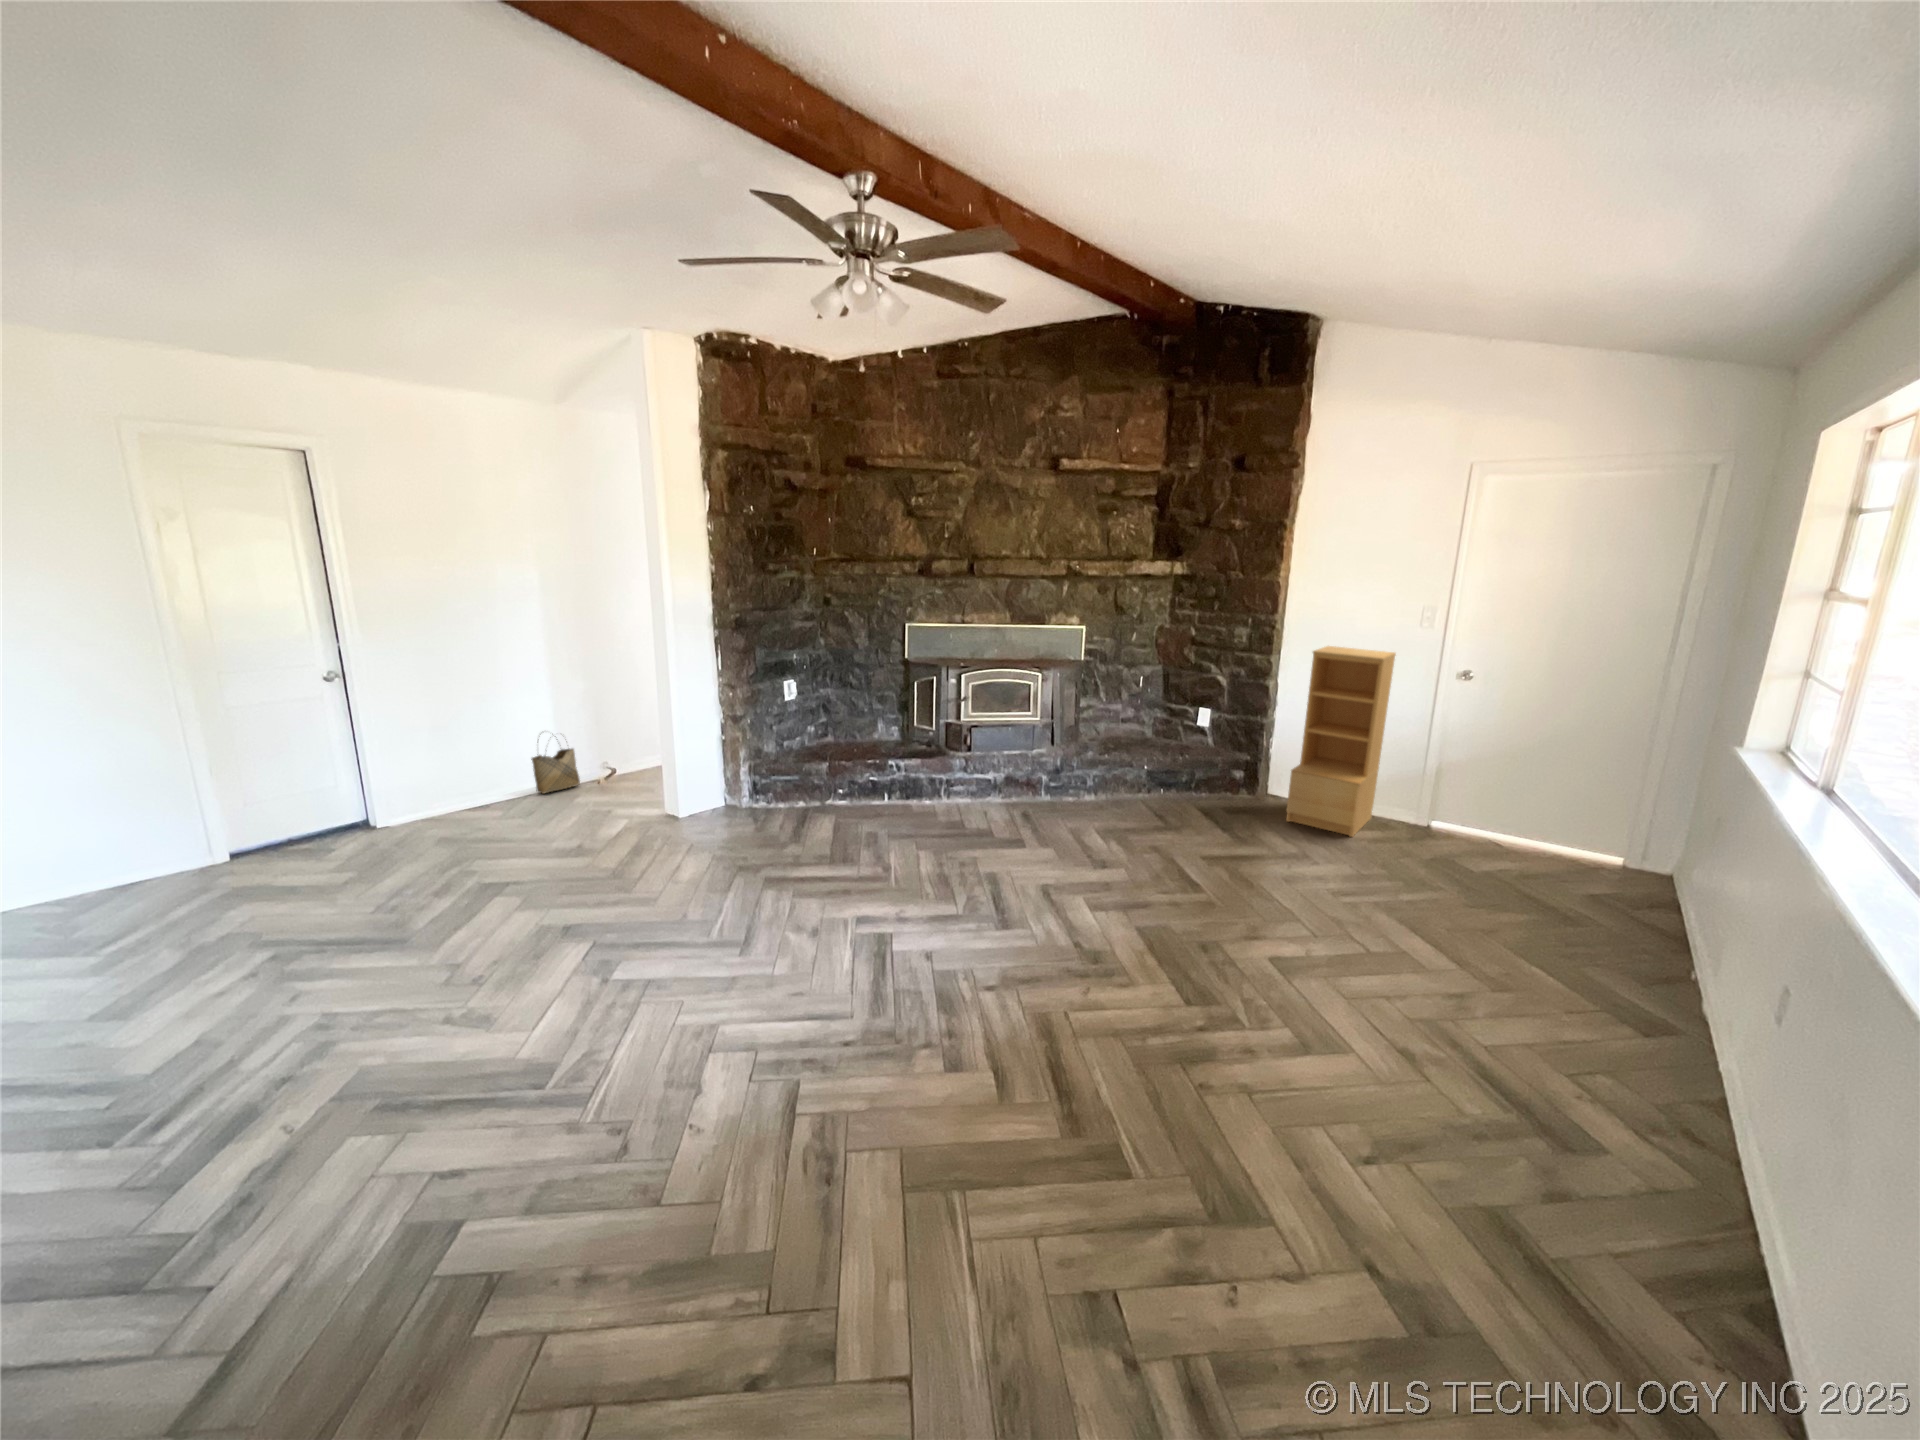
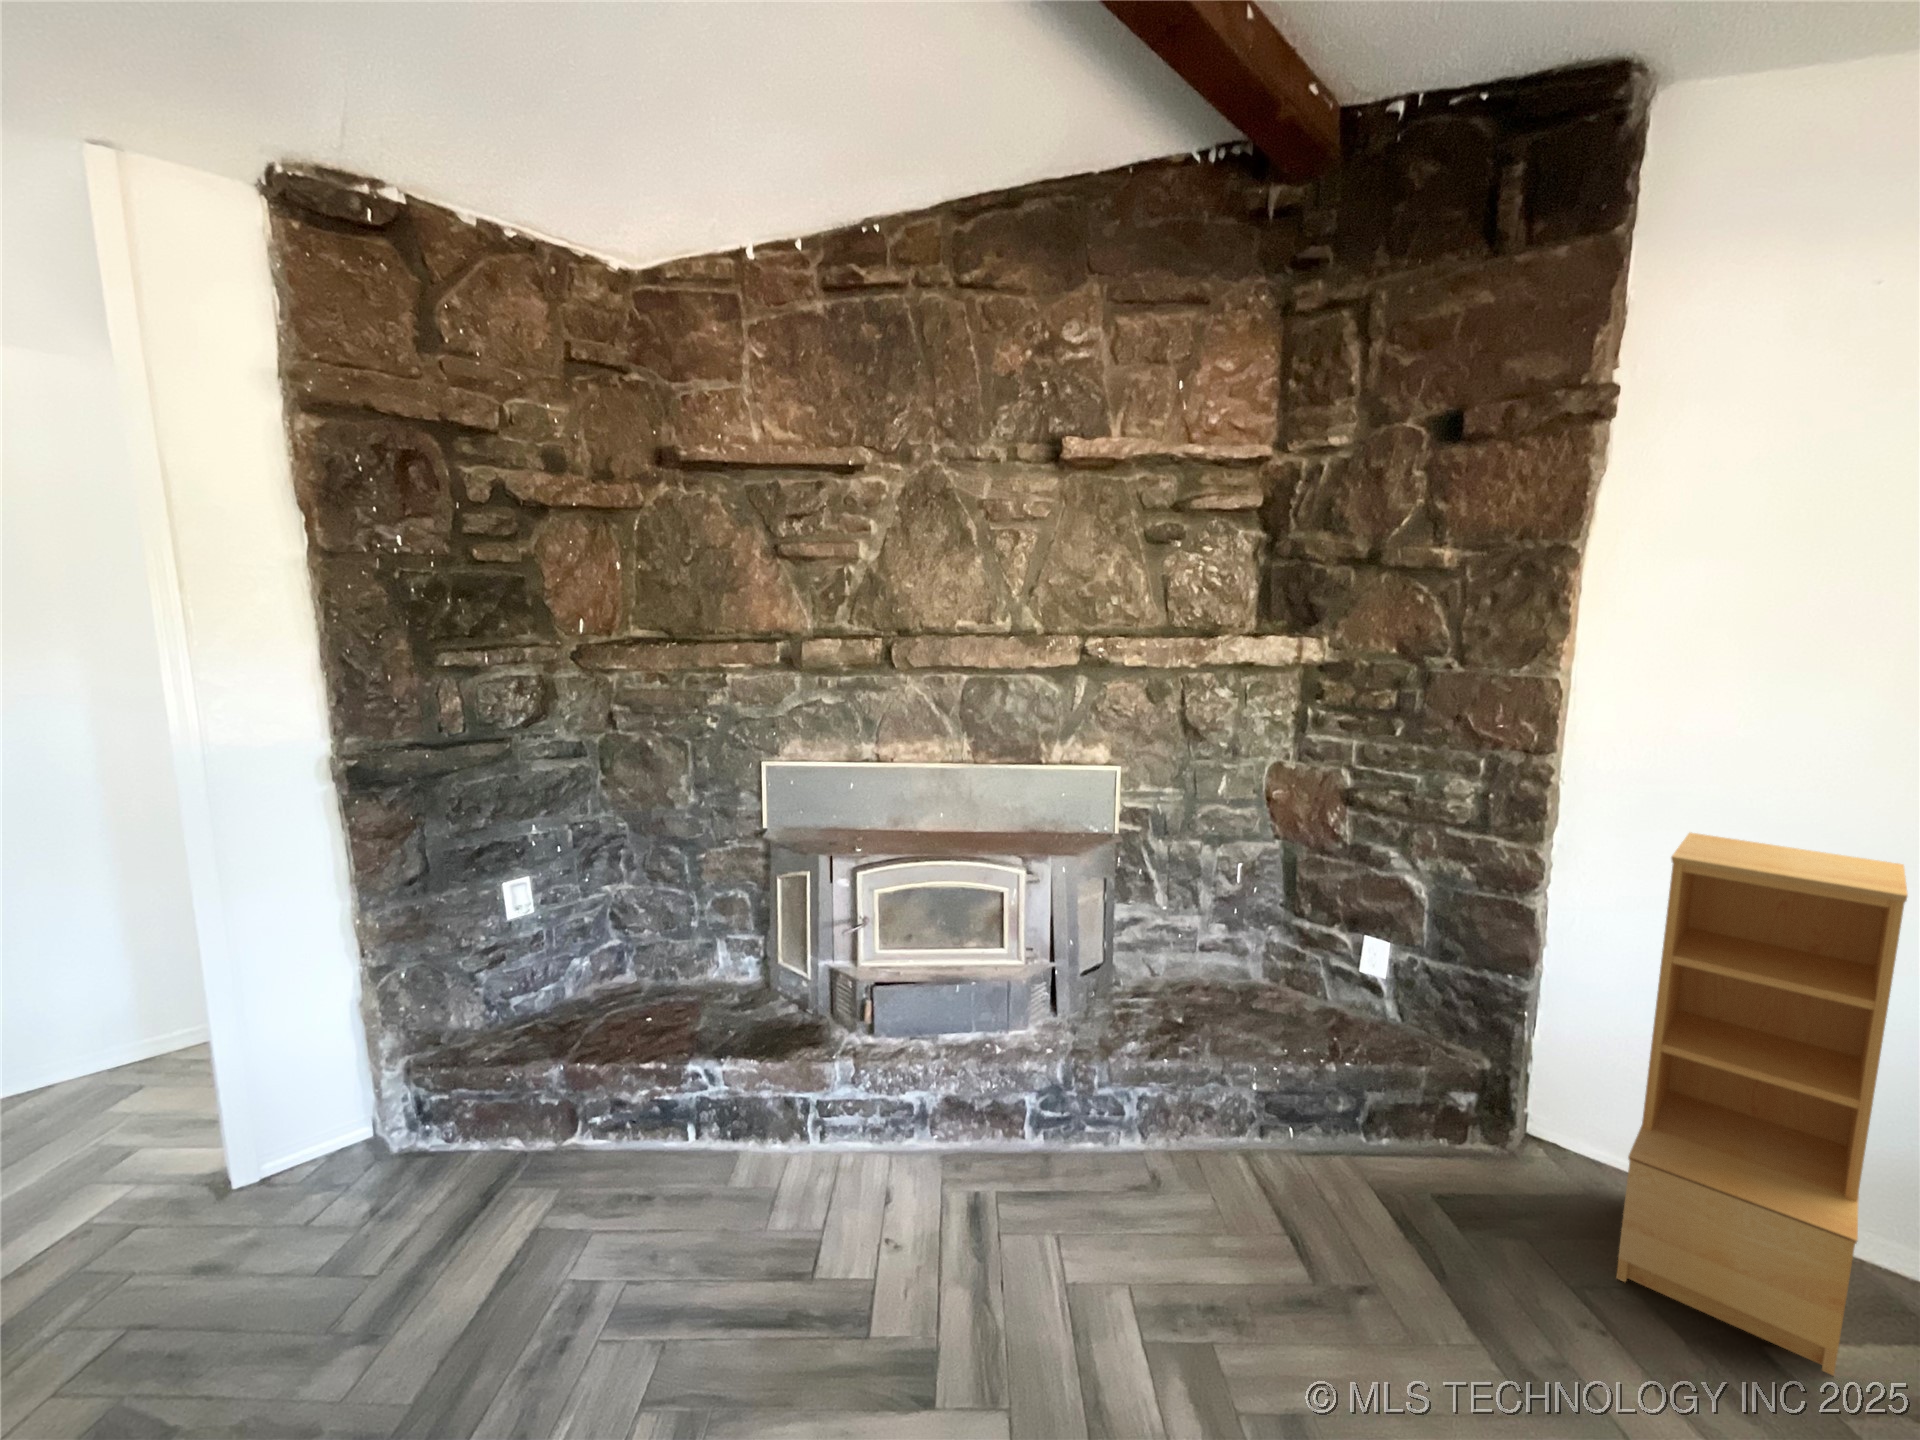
woven basket: present [531,741,580,794] -> none [15,970,139,1102]

